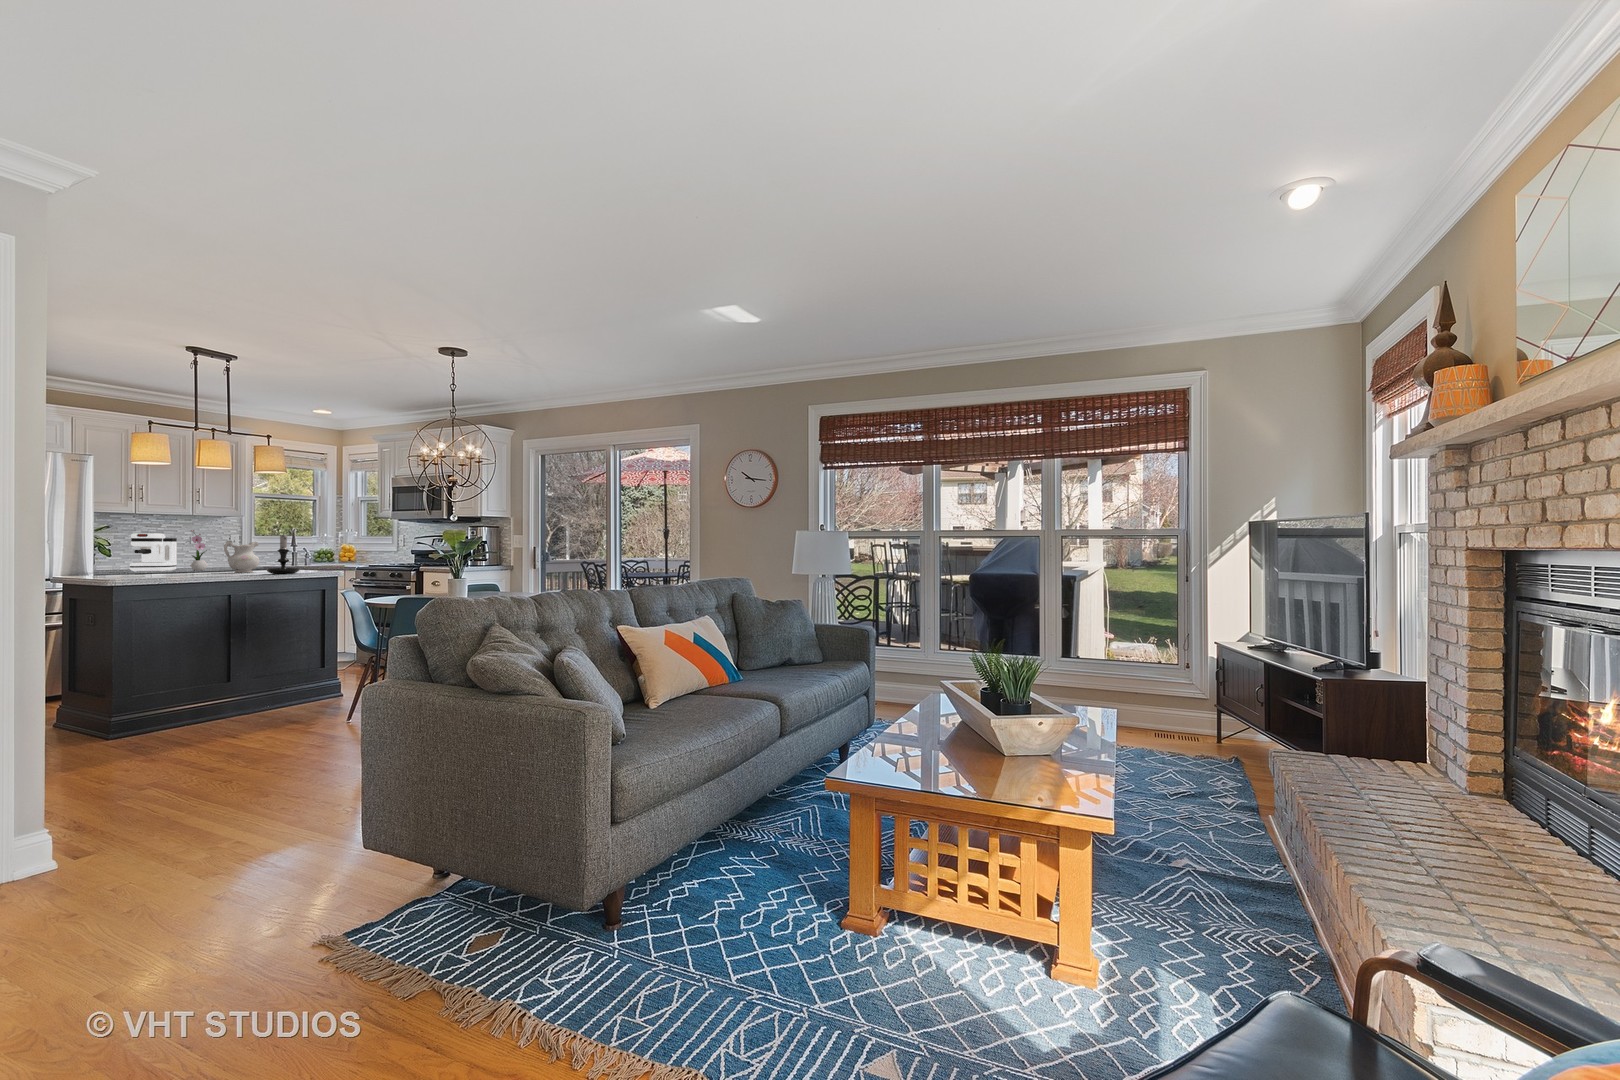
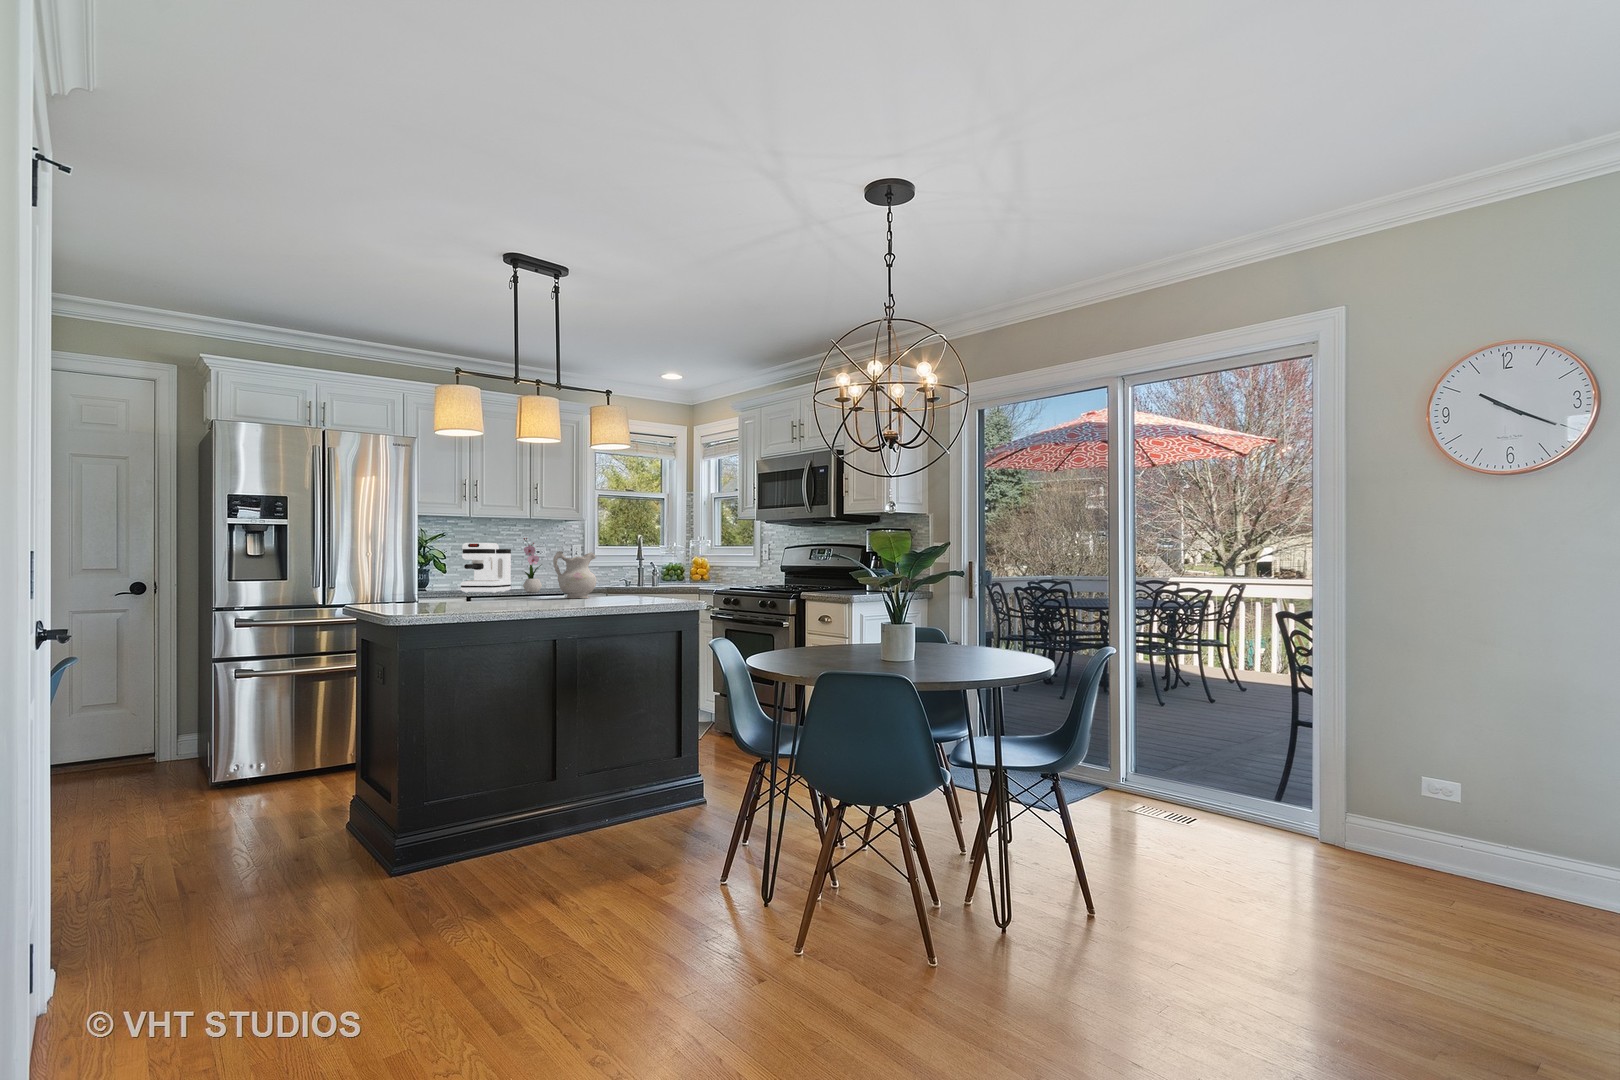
candle holder: present [267,534,301,574] -> none [603,537,649,603]

